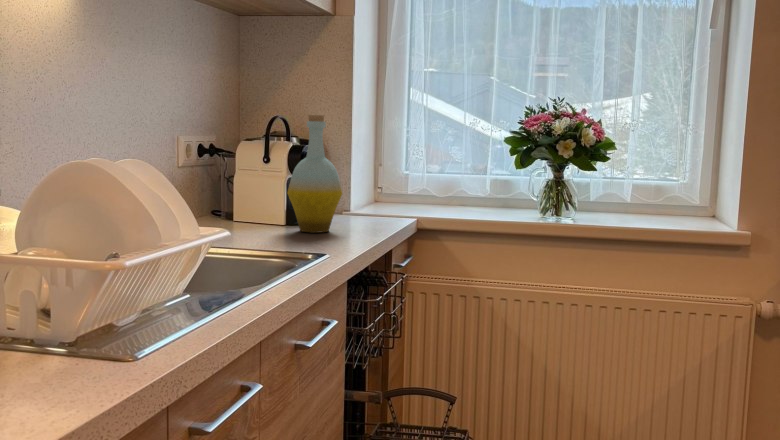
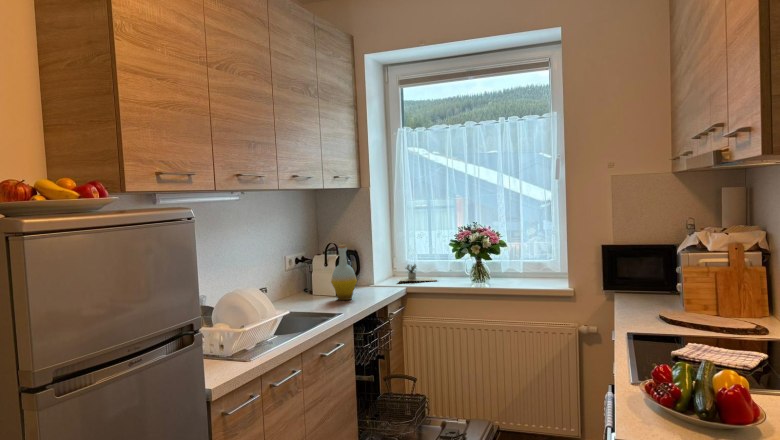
potted plant: none [390,176,495,211] -> present [399,264,434,281]

